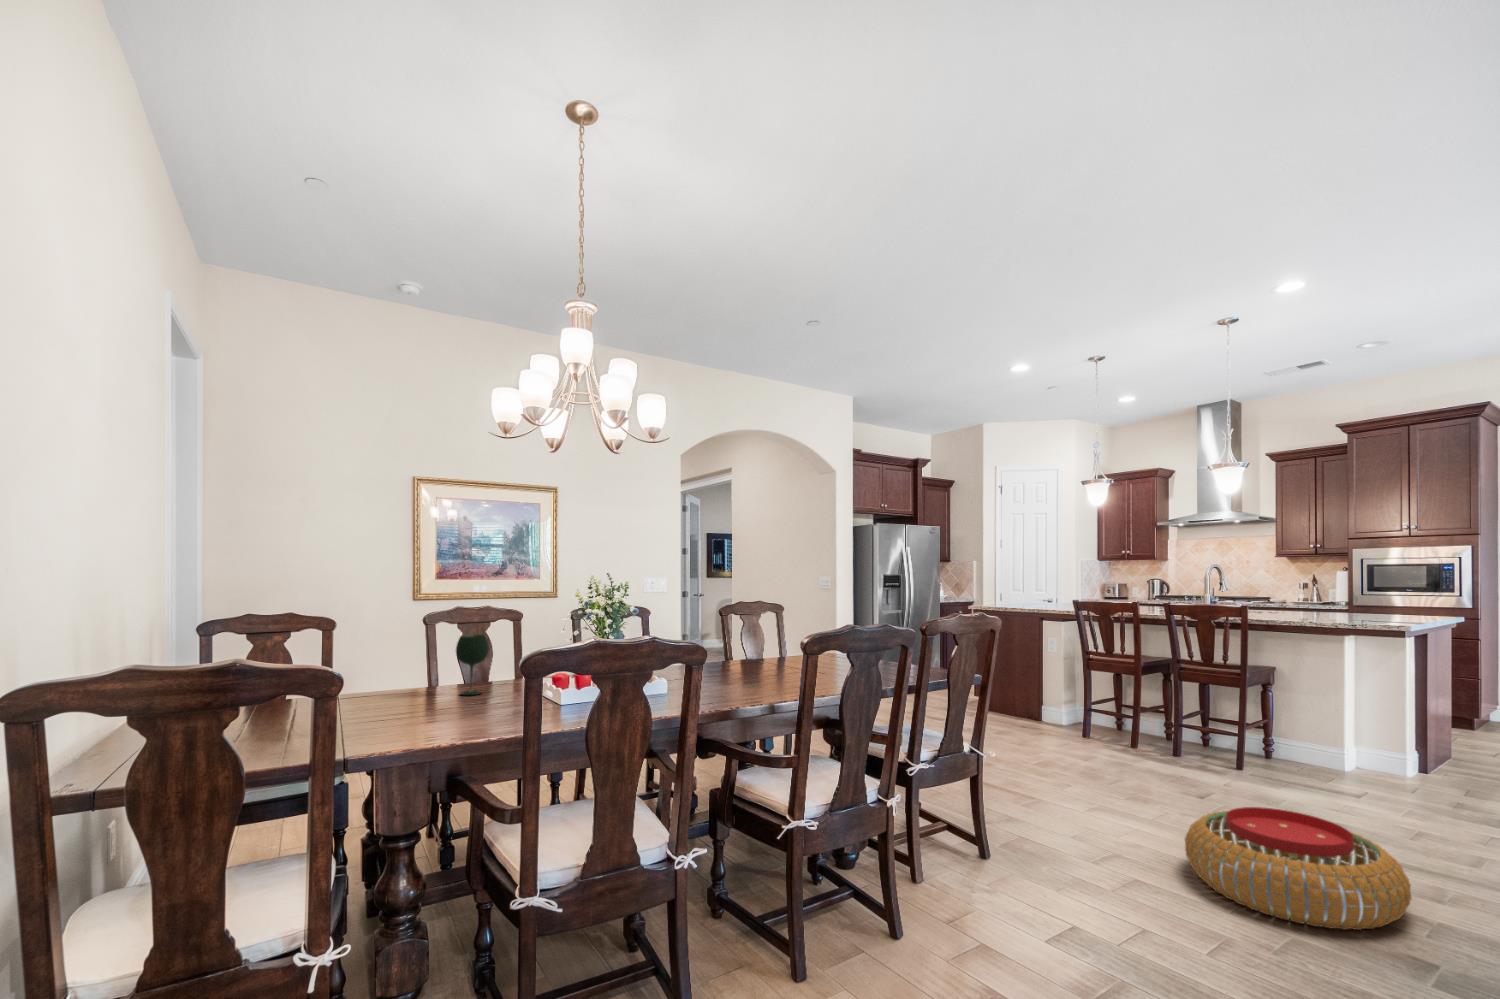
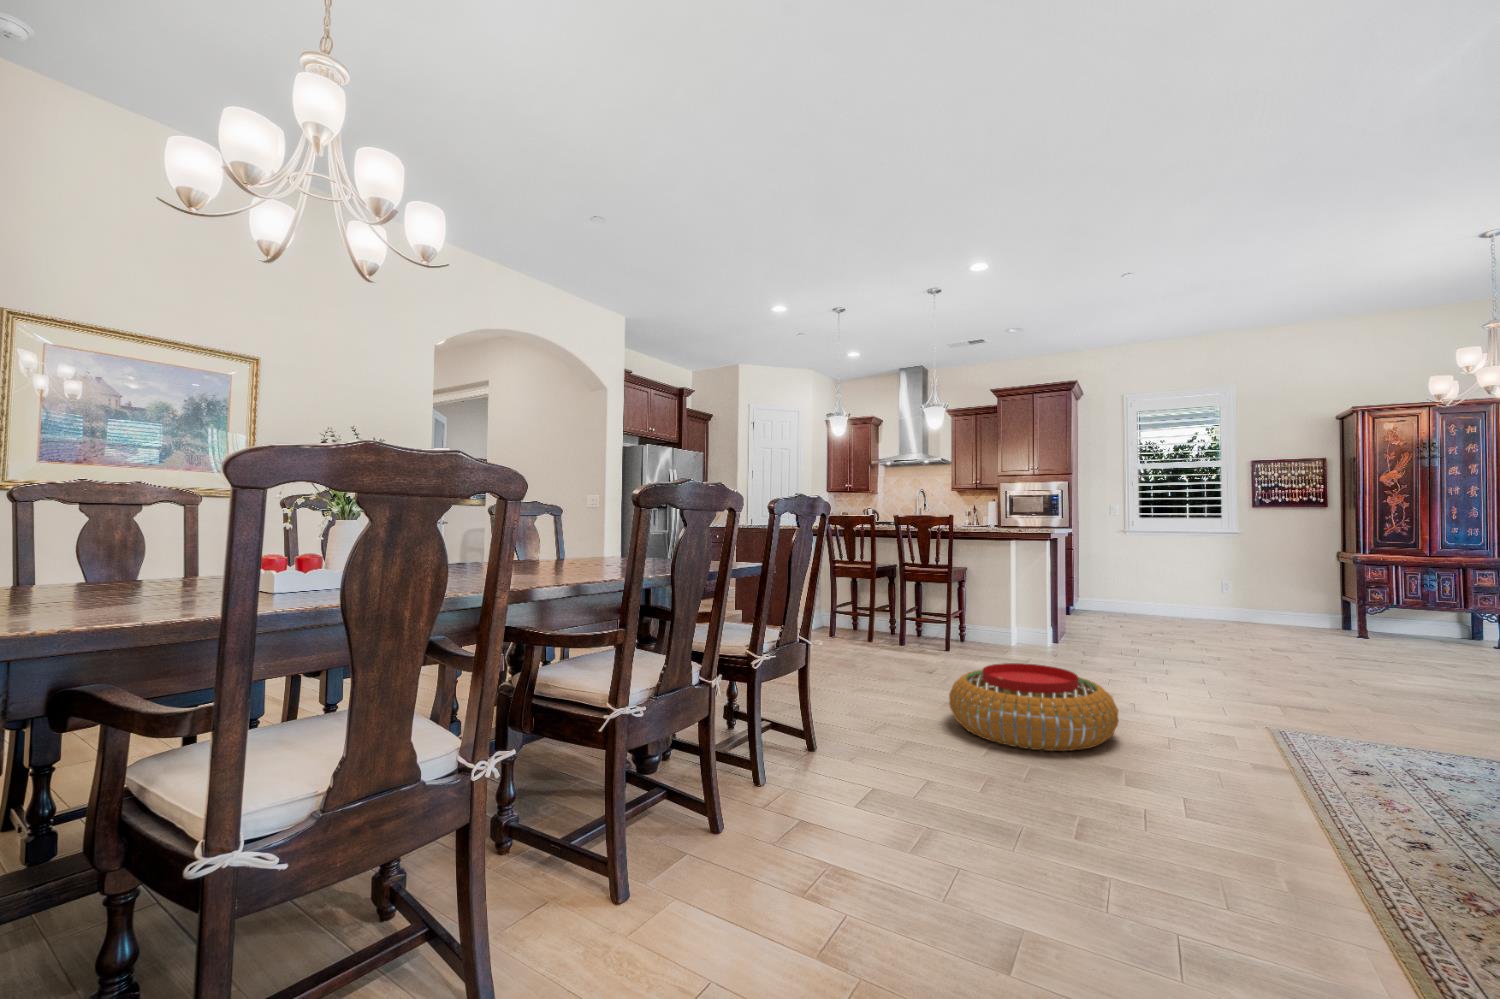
wine glass: present [456,635,489,695] -> none [66,502,133,592]

